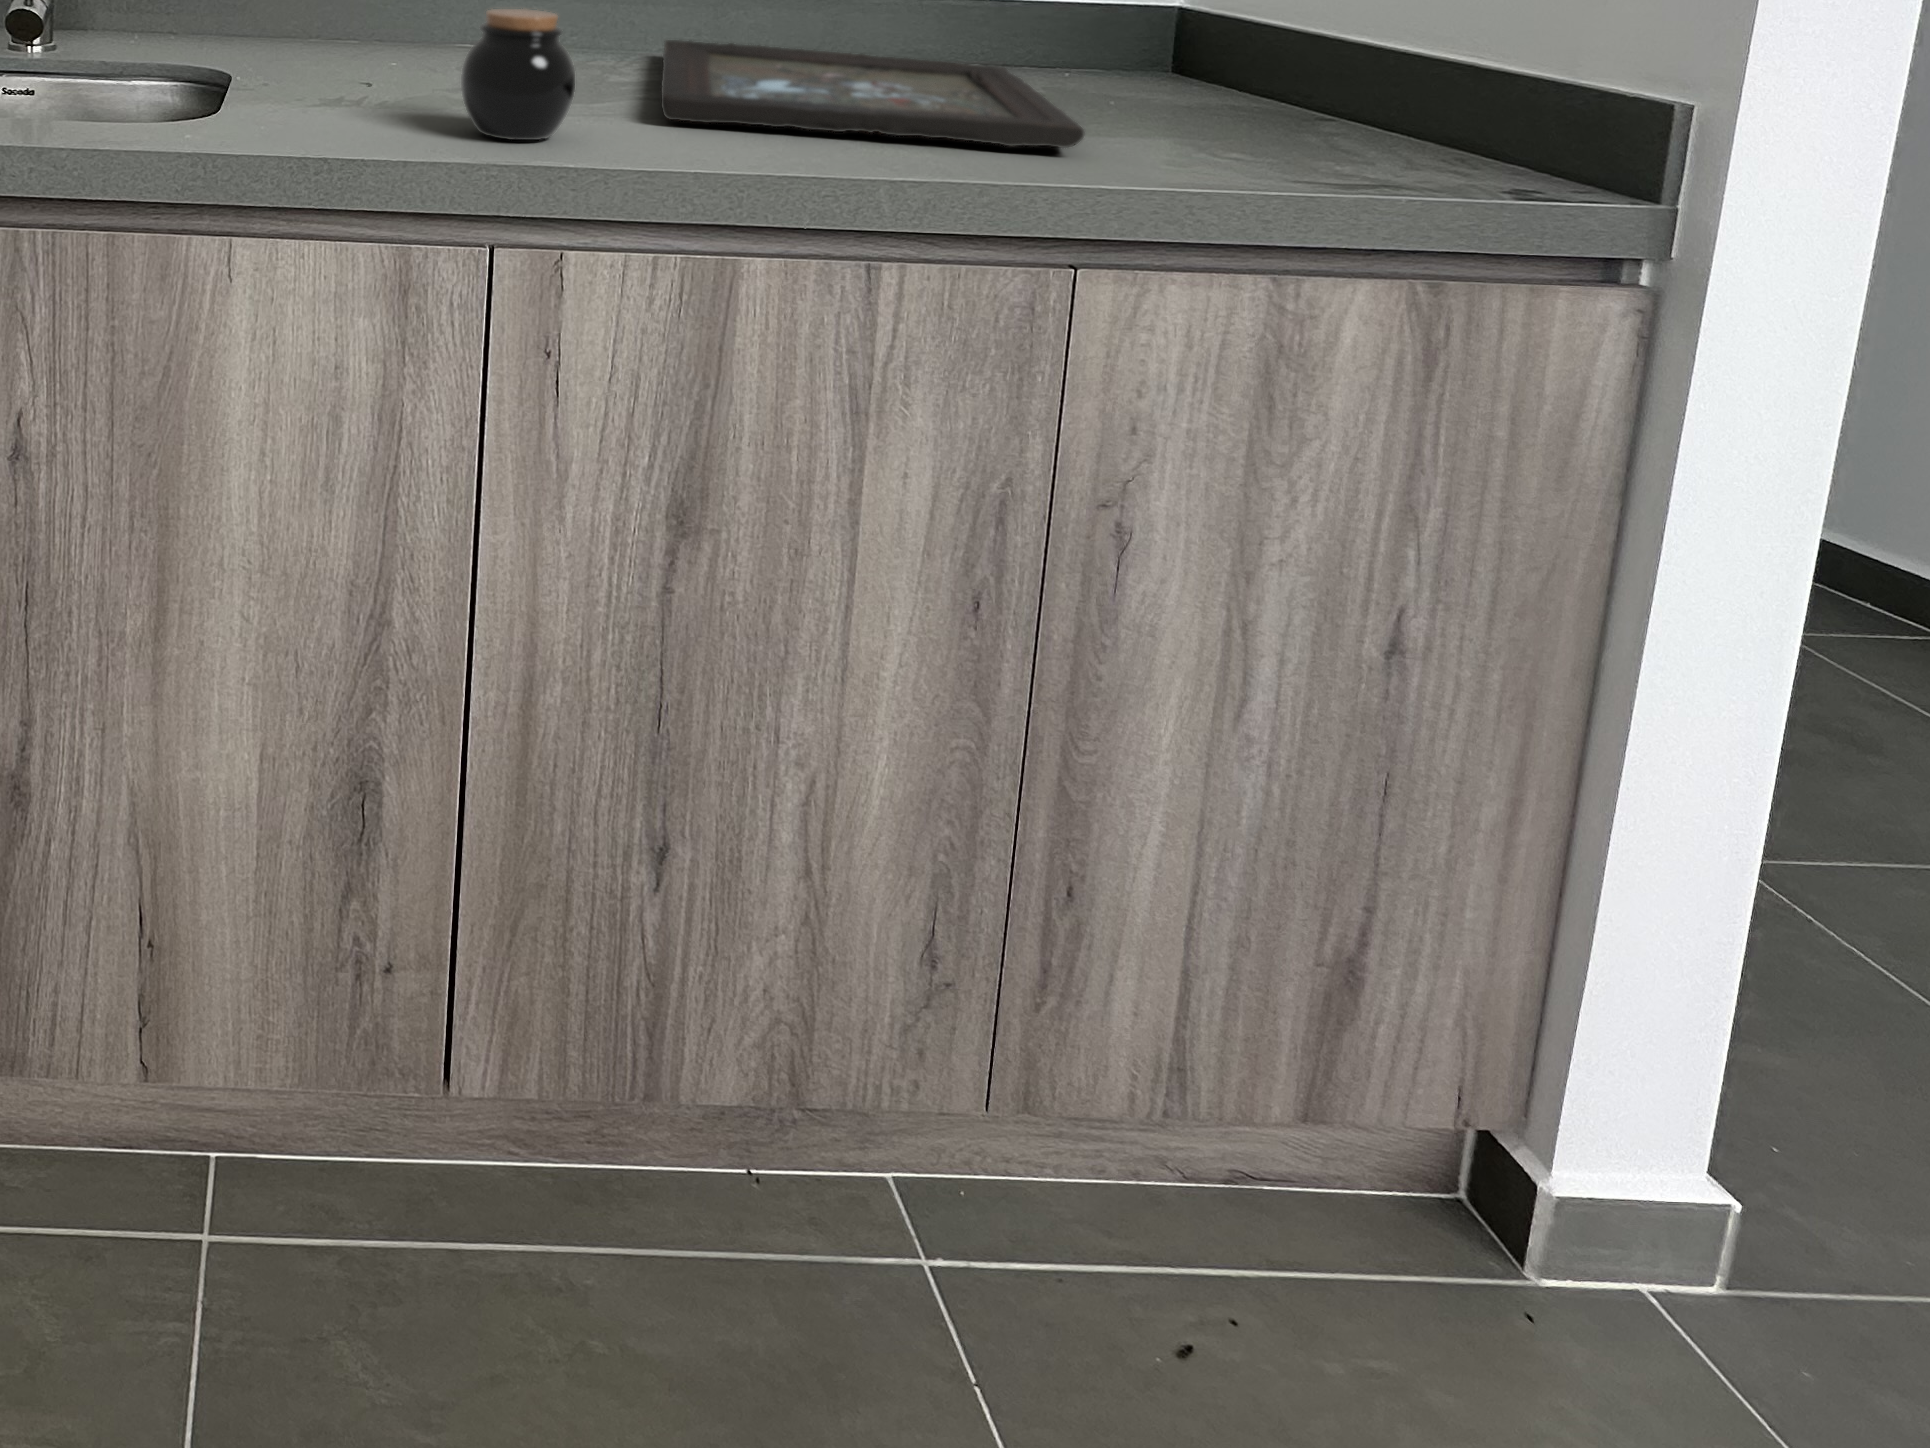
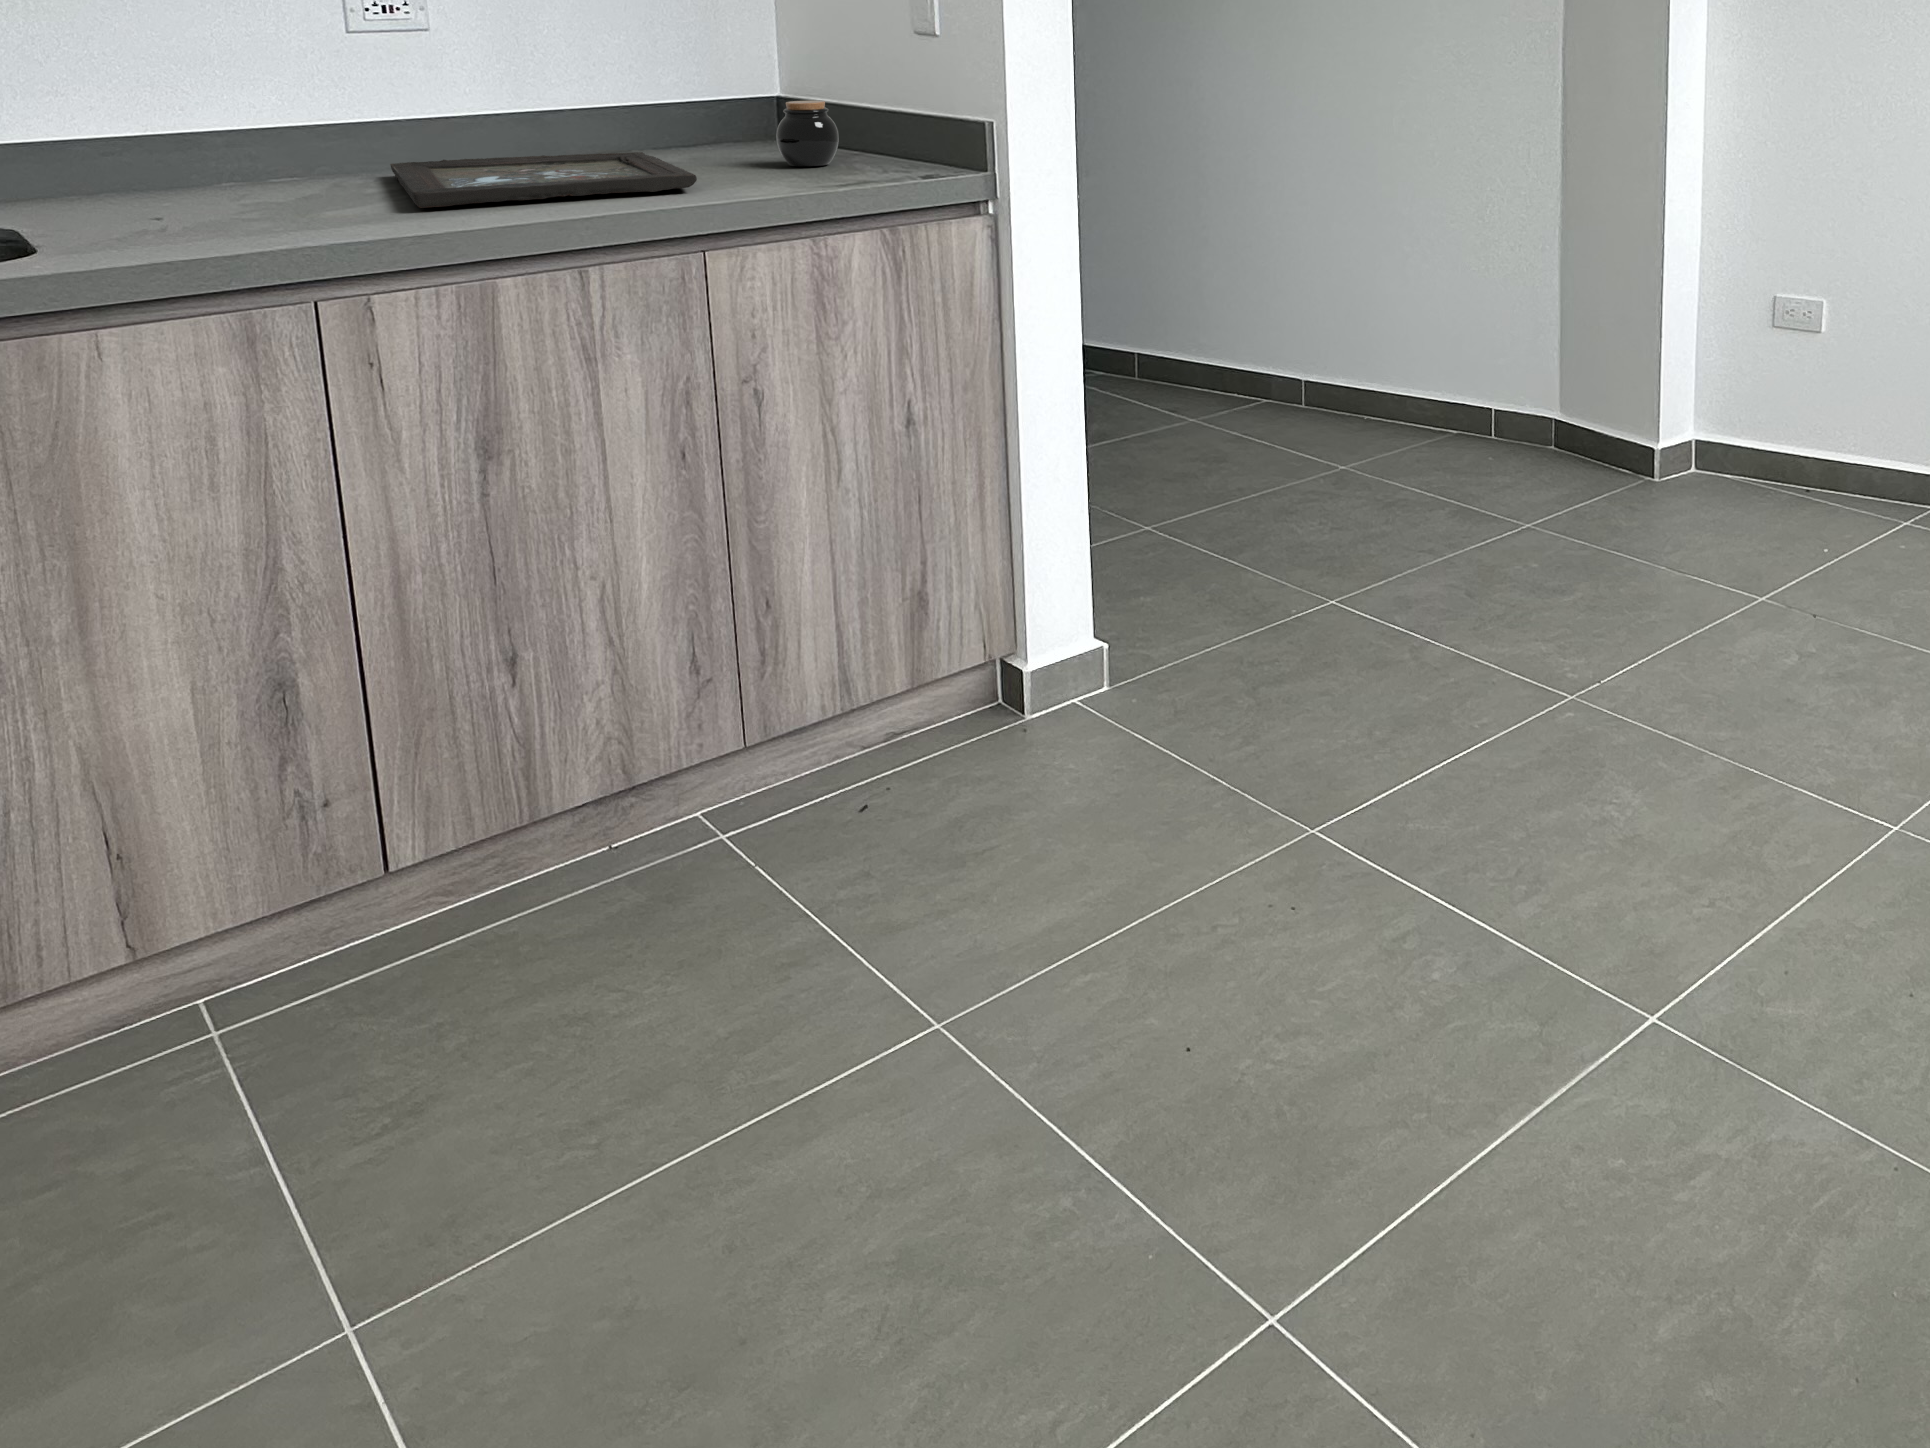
jar: present [461,9,575,140] -> present [776,101,839,167]

